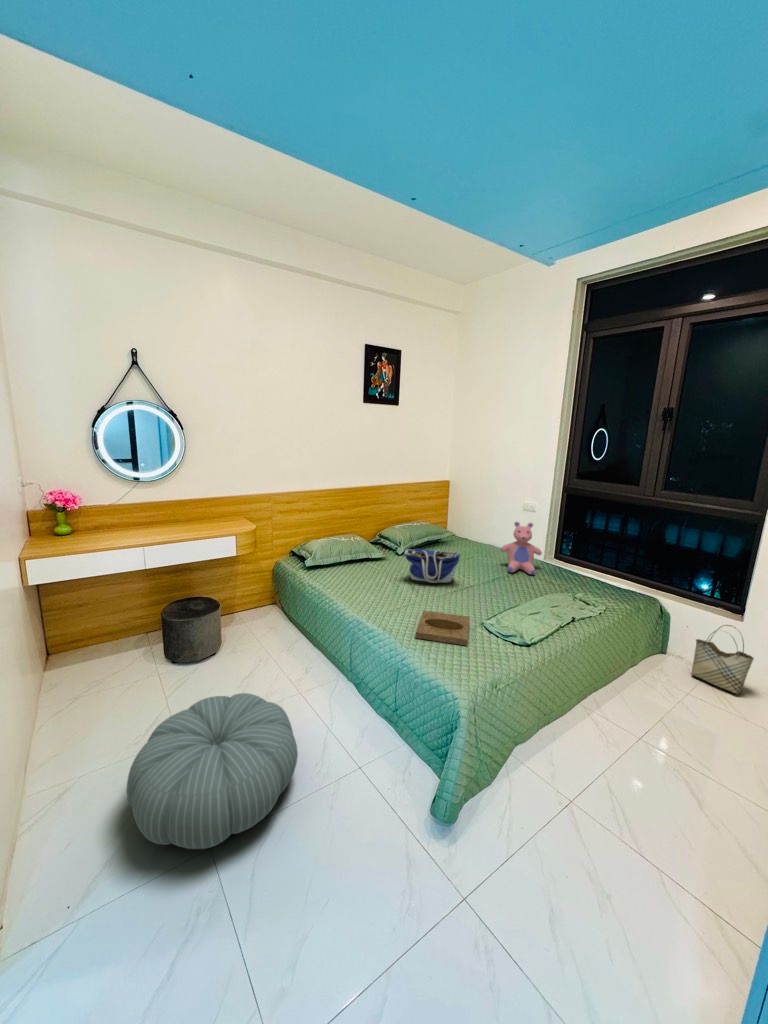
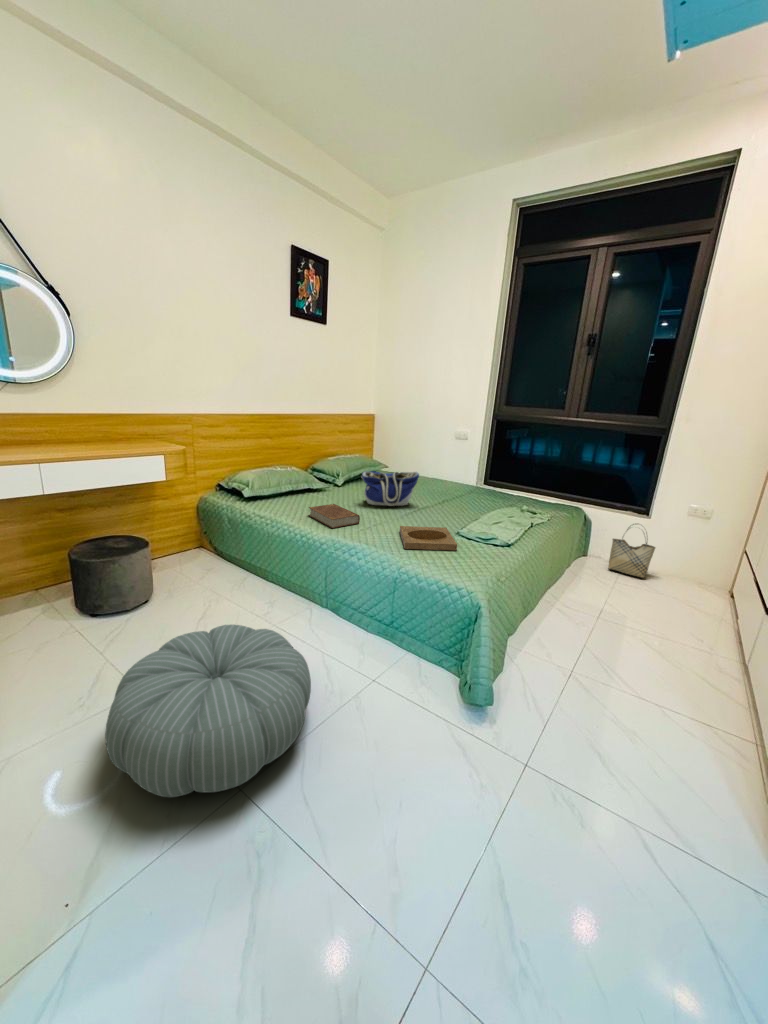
teddy bear: present [501,522,542,574] -> none [445,446,483,496]
book: none [350,579,391,606] -> present [309,504,360,528]

